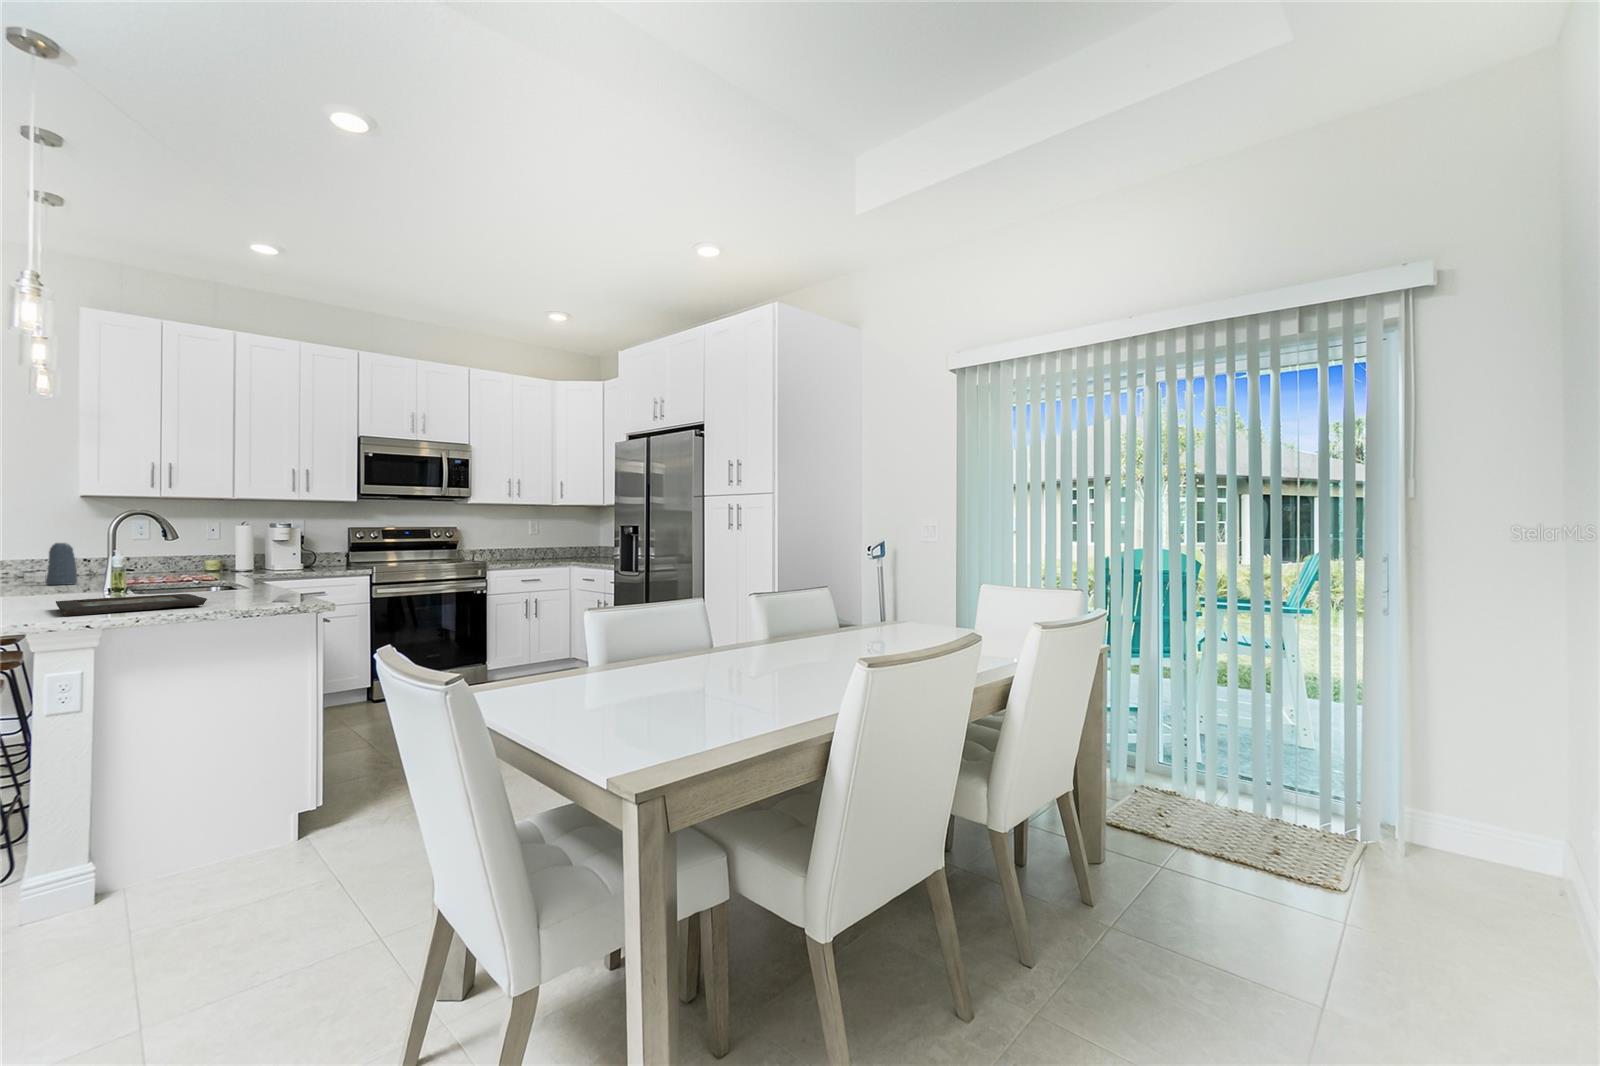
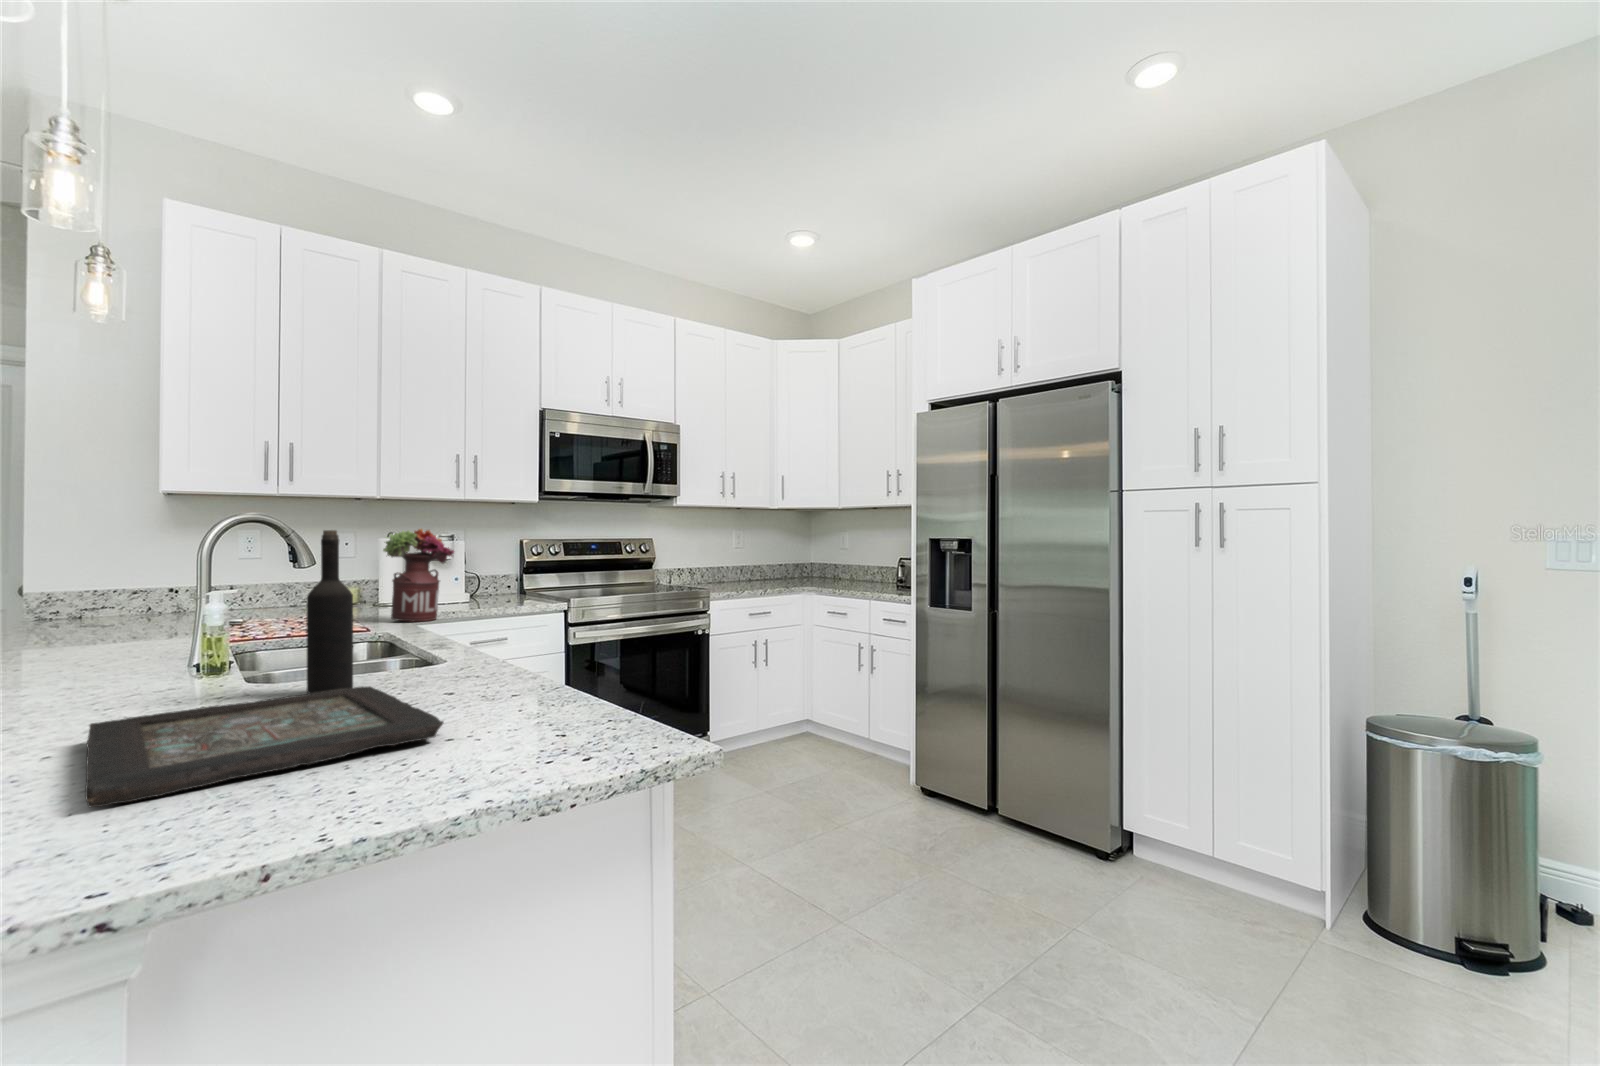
flower arrangement: none [233,520,286,580] -> present [383,529,454,621]
wine bottle: none [158,523,183,600] -> present [307,530,353,694]
vase: present [46,543,77,585] -> none [114,551,160,630]

